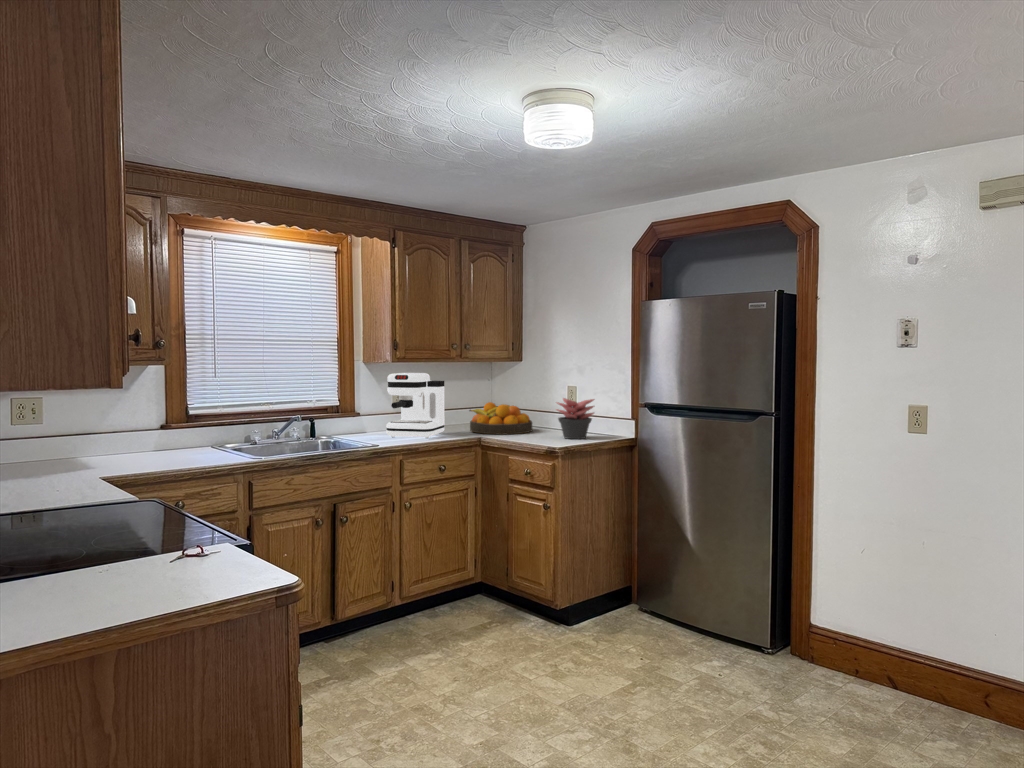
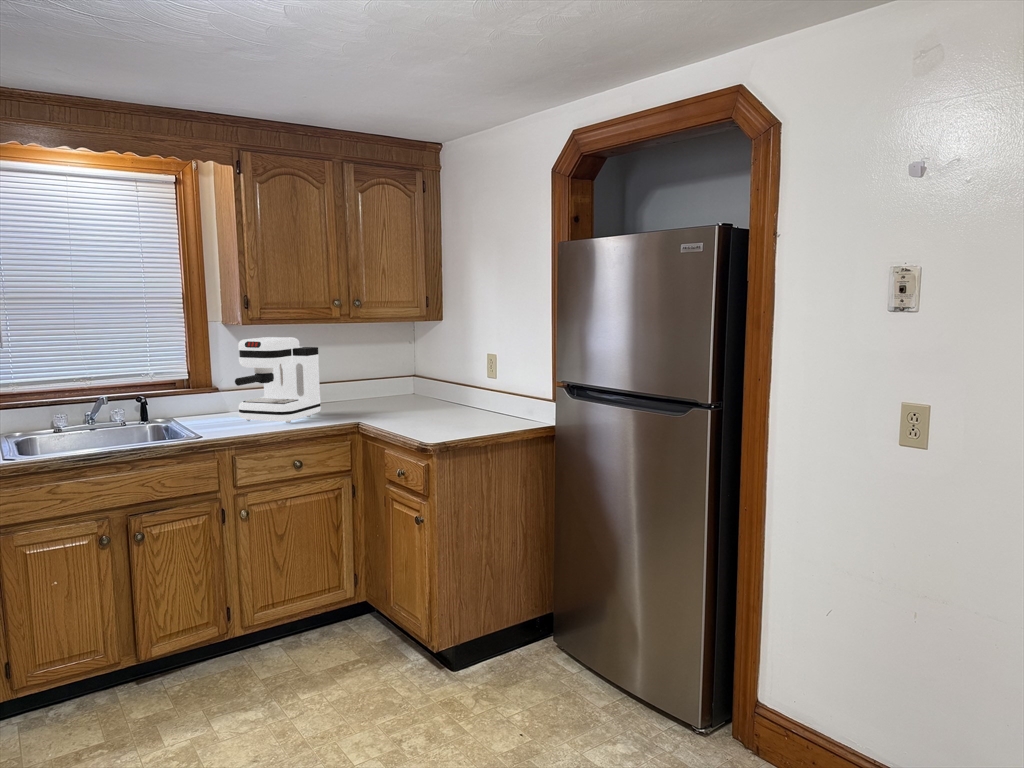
succulent plant: present [556,398,594,439] -> none [448,371,500,427]
fruit bowl: present [469,402,532,434] -> none [358,373,438,416]

